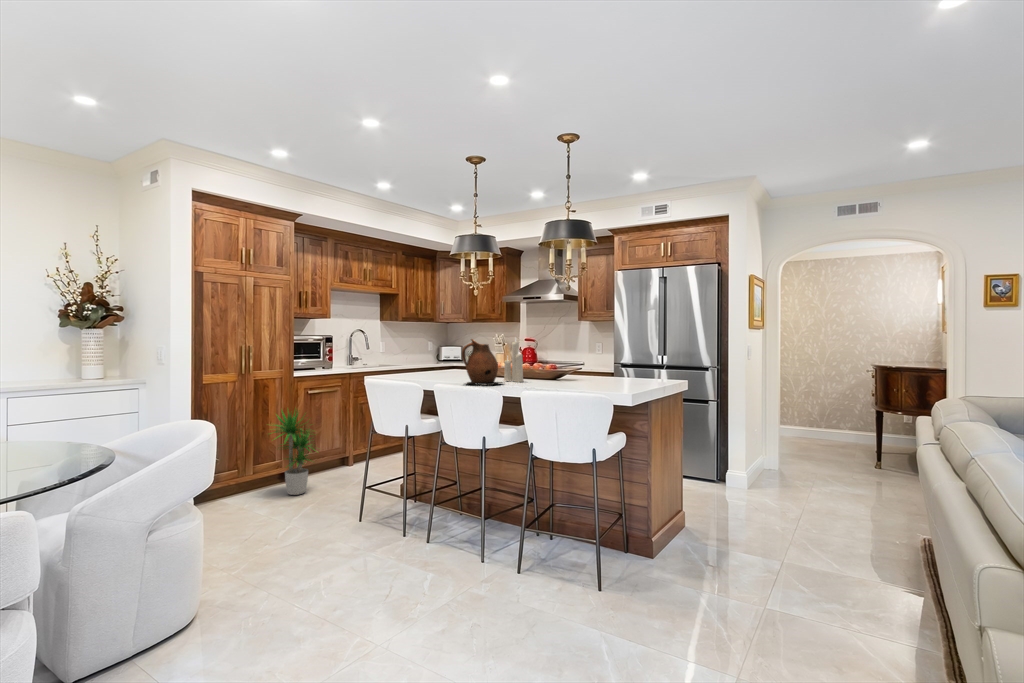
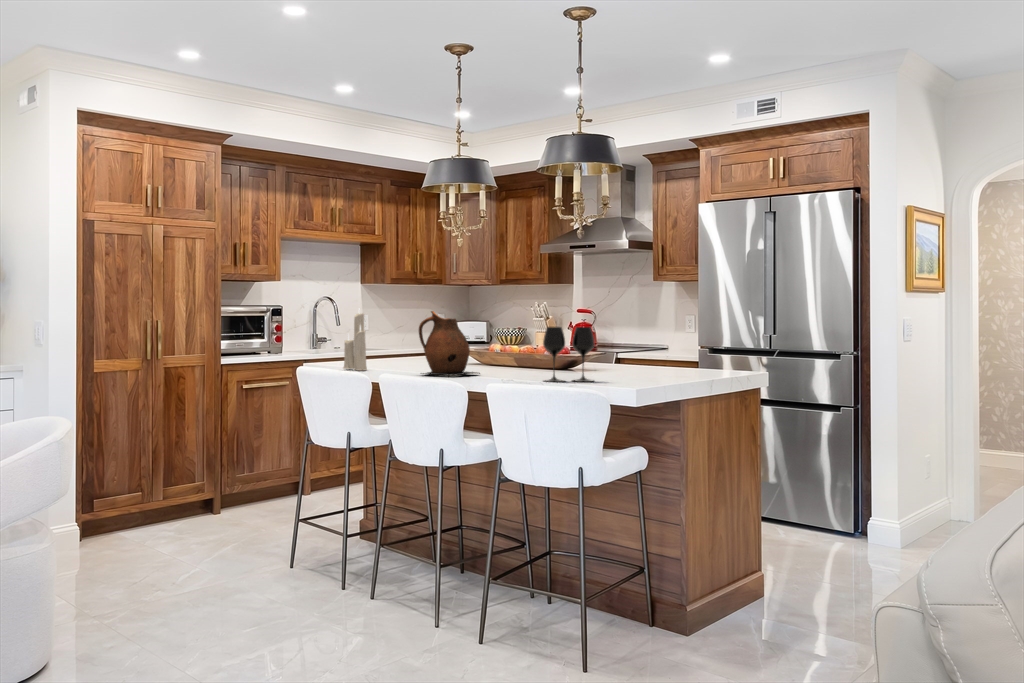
candle: present [504,342,524,382] -> present [343,313,367,371]
wine glass: none [558,350,593,389] -> present [543,327,594,382]
potted plant: present [270,410,315,495] -> none [178,405,260,529]

